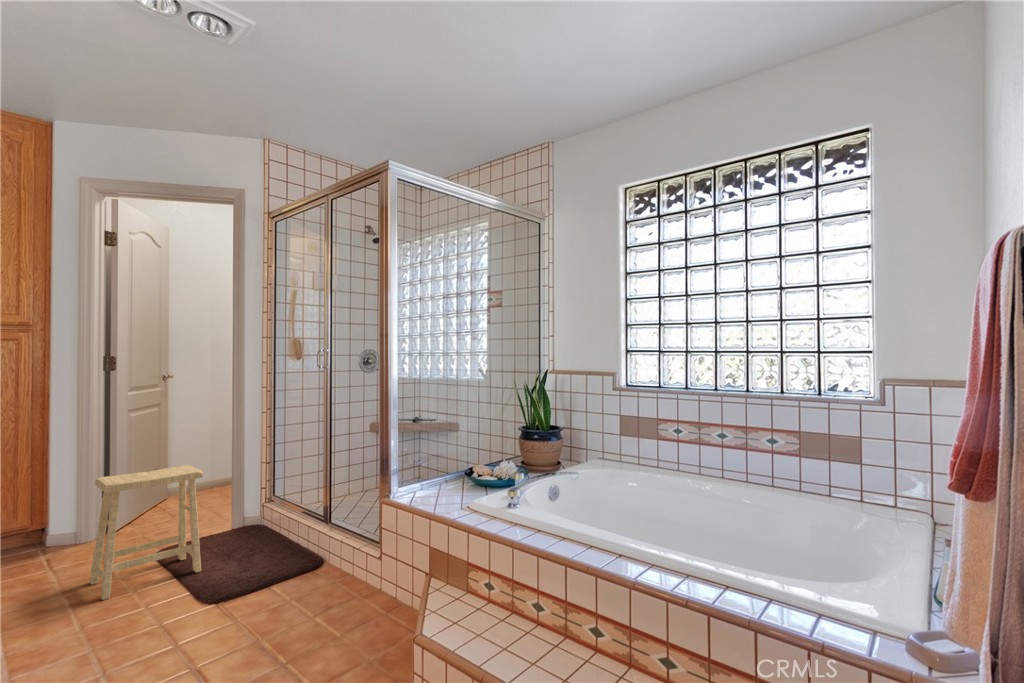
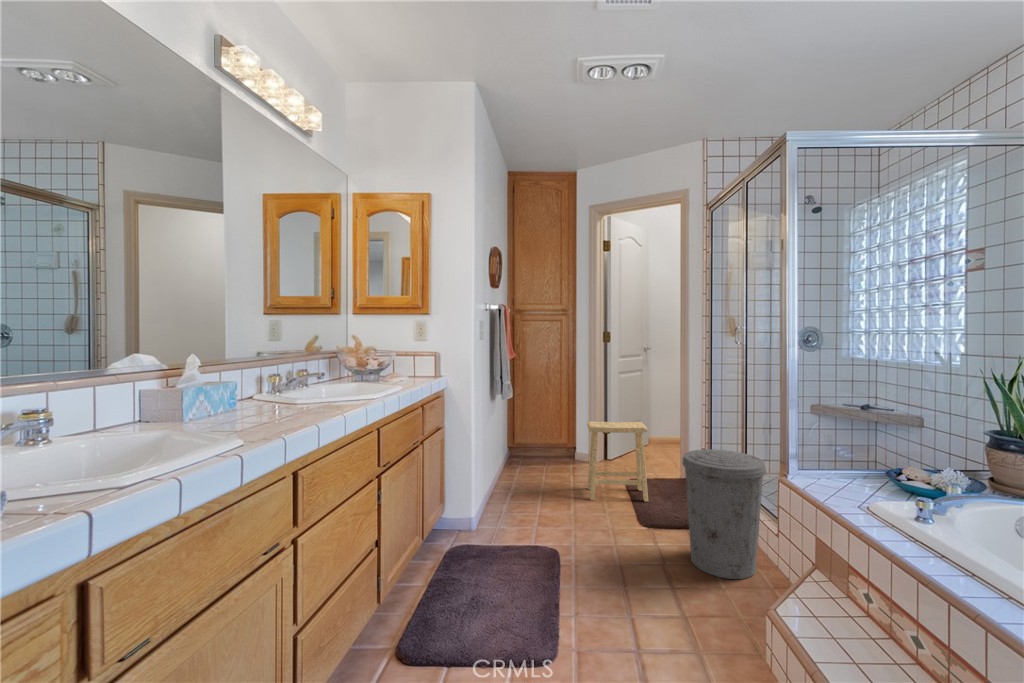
trash can: none [279,479,372,632] -> present [683,449,766,579]

